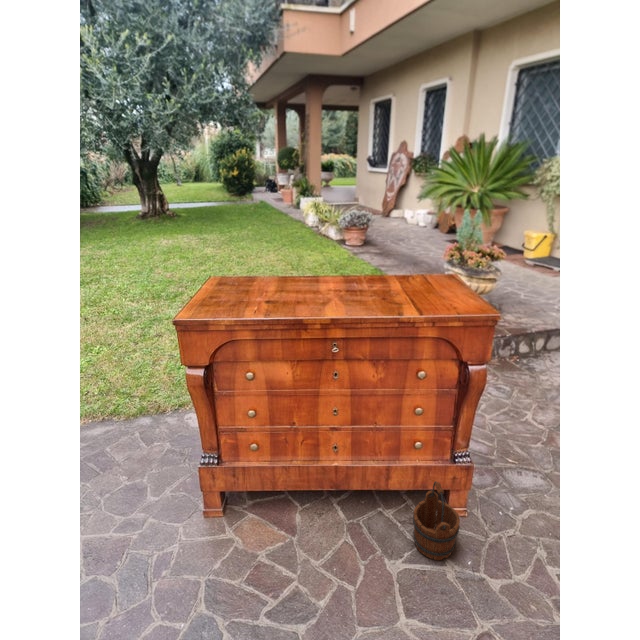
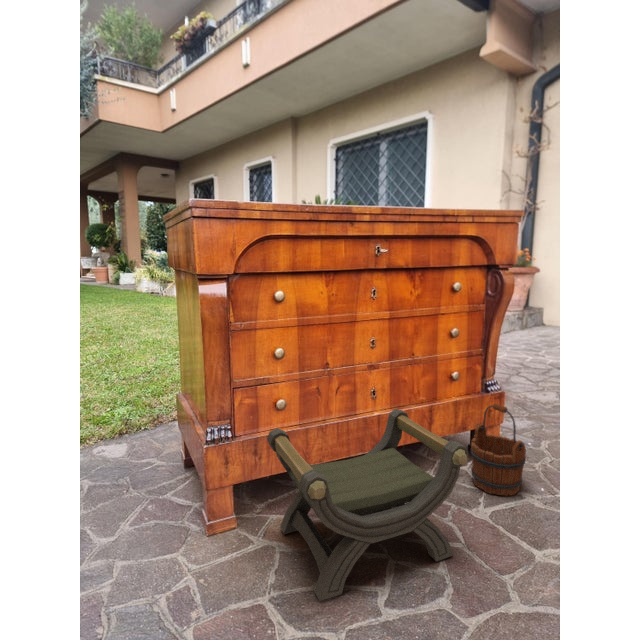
stool: none [213,467,349,596] -> present [267,409,468,601]

